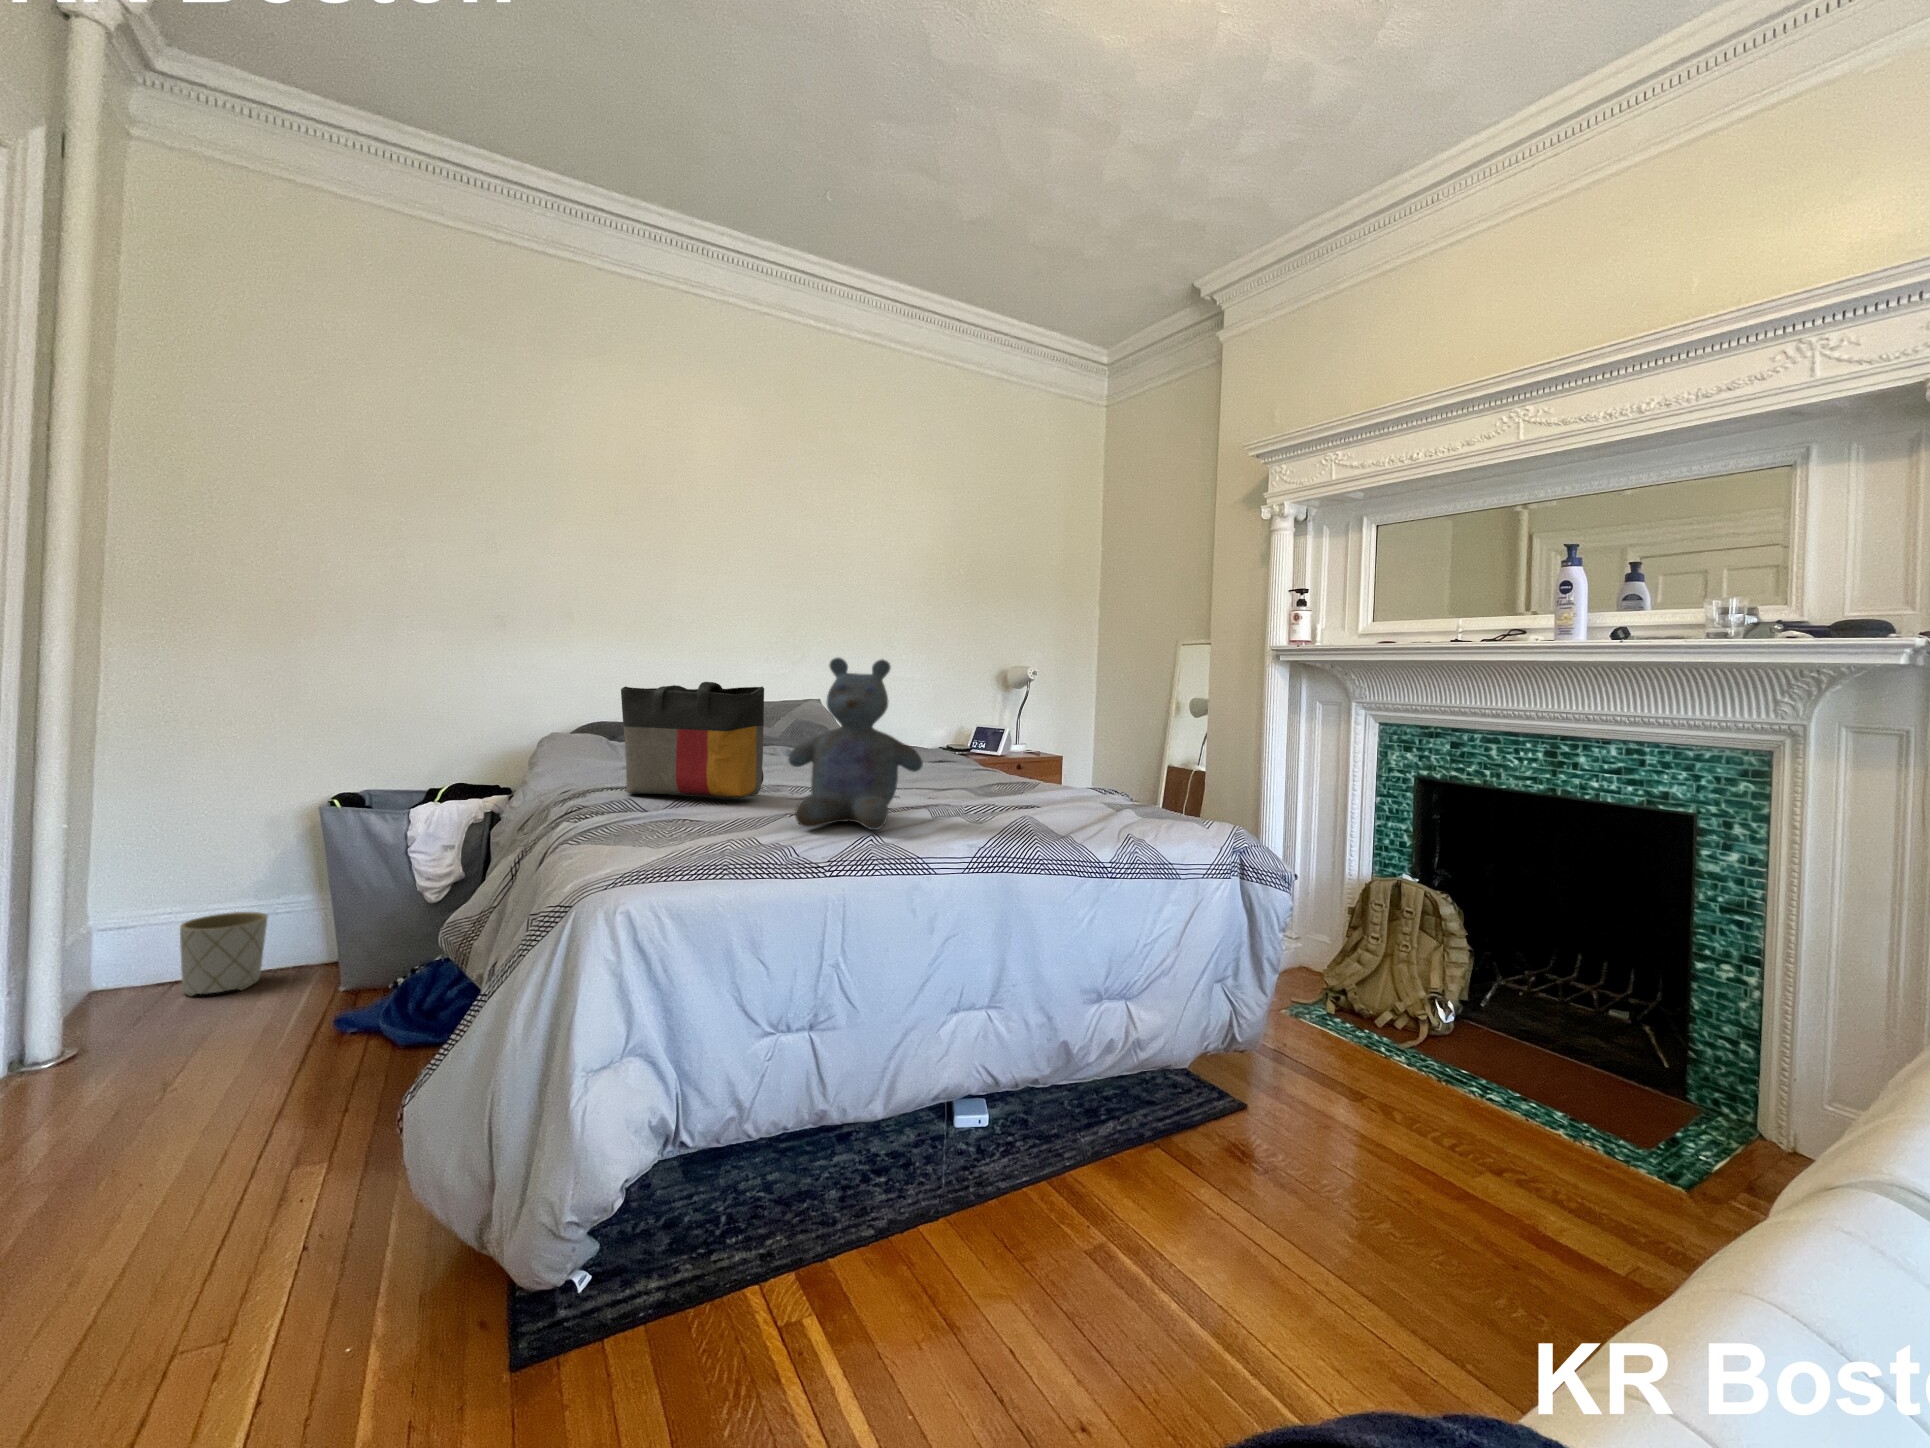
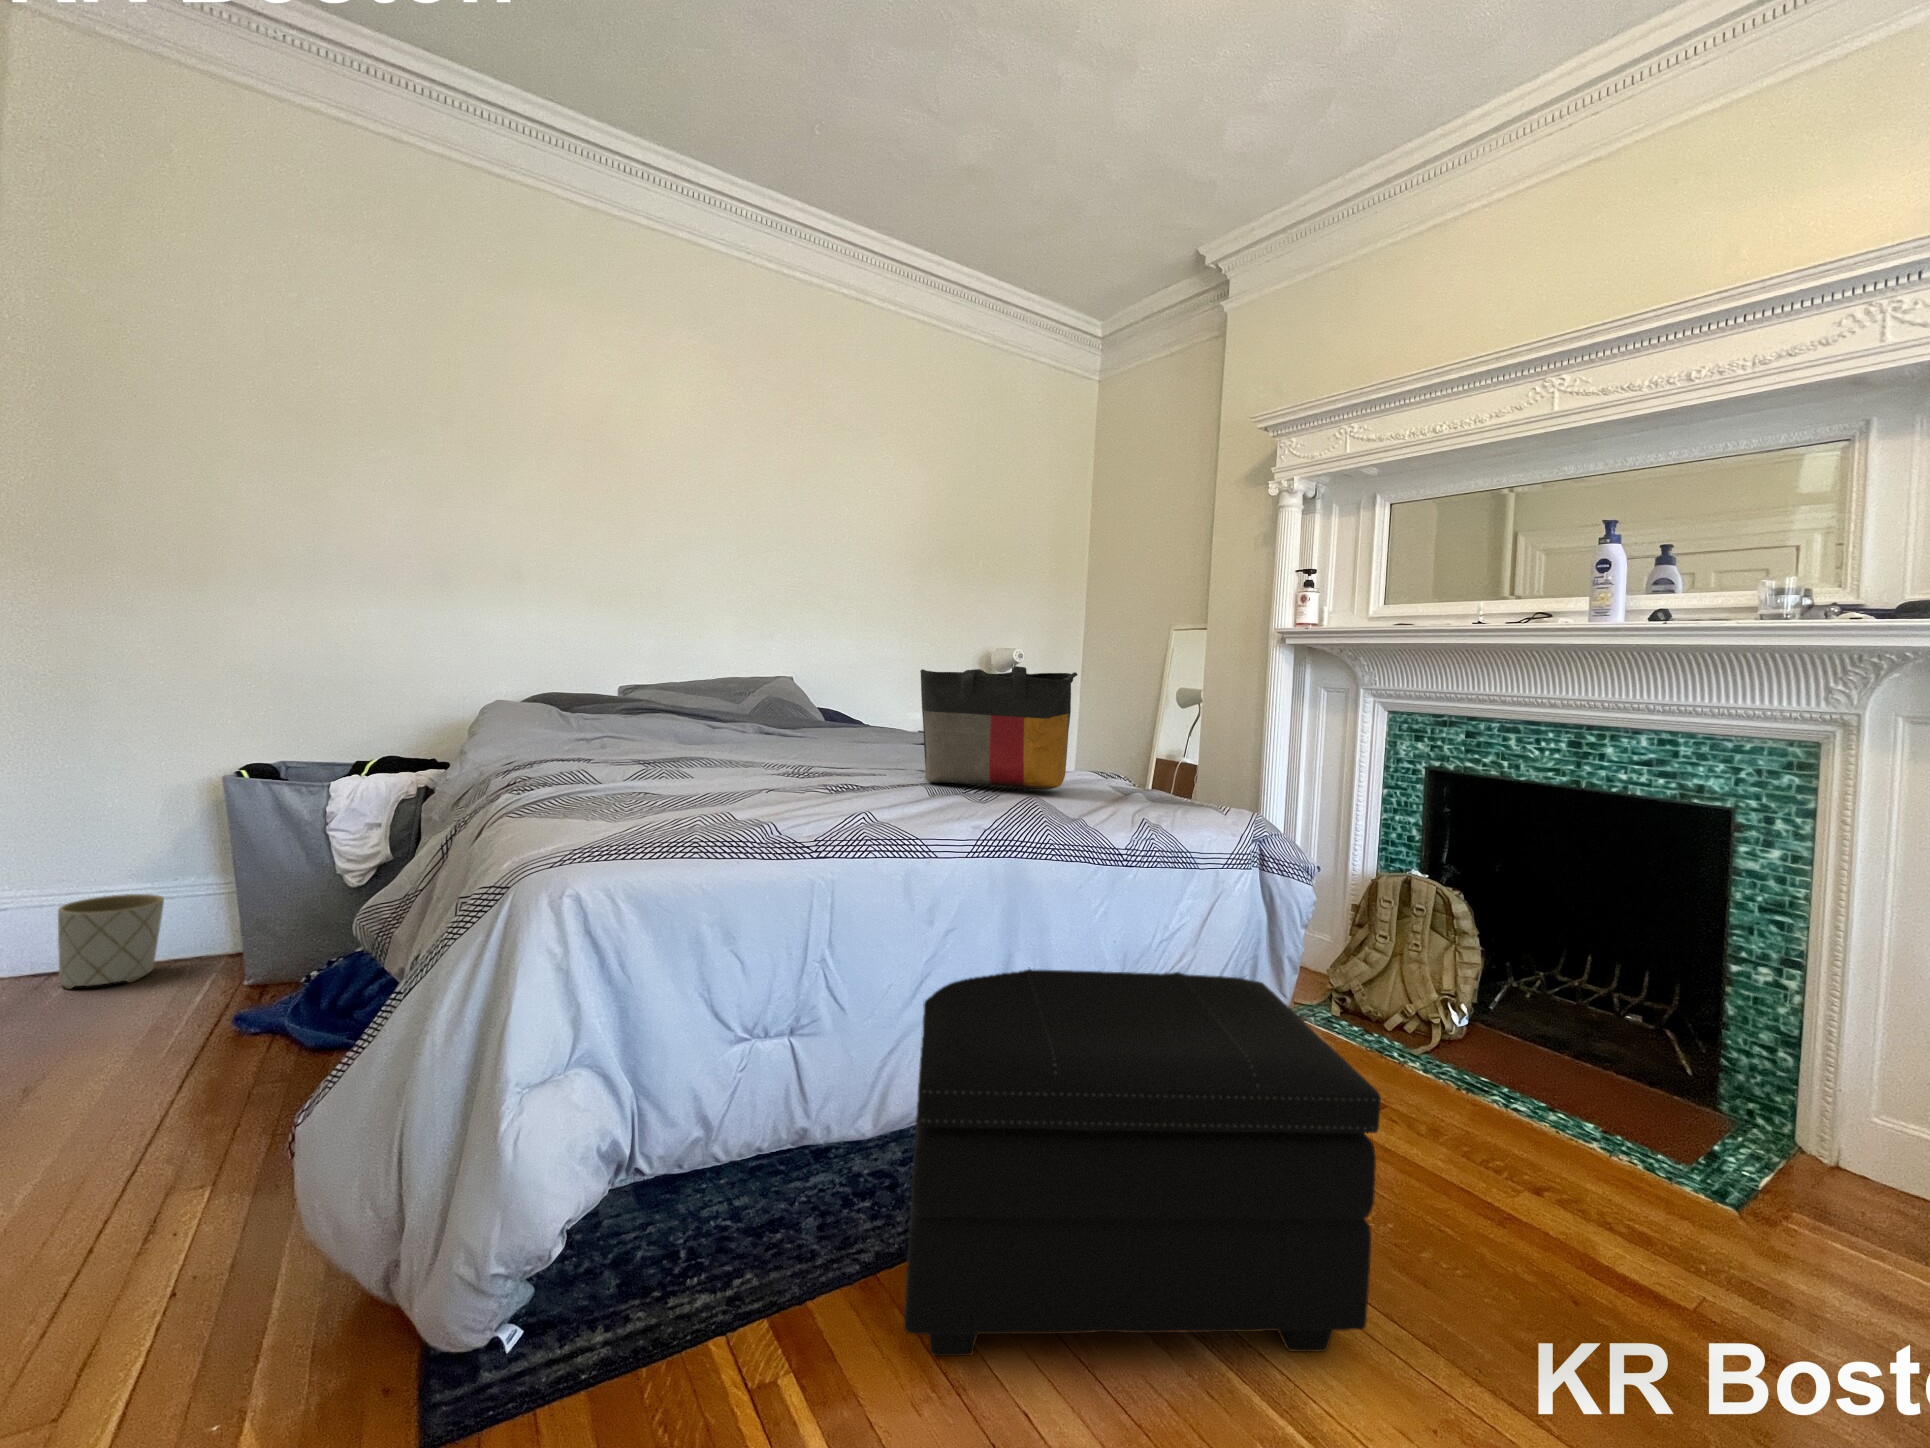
stuffed bear: present [788,658,923,830] -> none [767,613,920,807]
tote bag: present [621,682,764,798] -> present [920,666,1077,789]
footstool: none [907,970,1318,1304] -> present [904,969,1381,1356]

